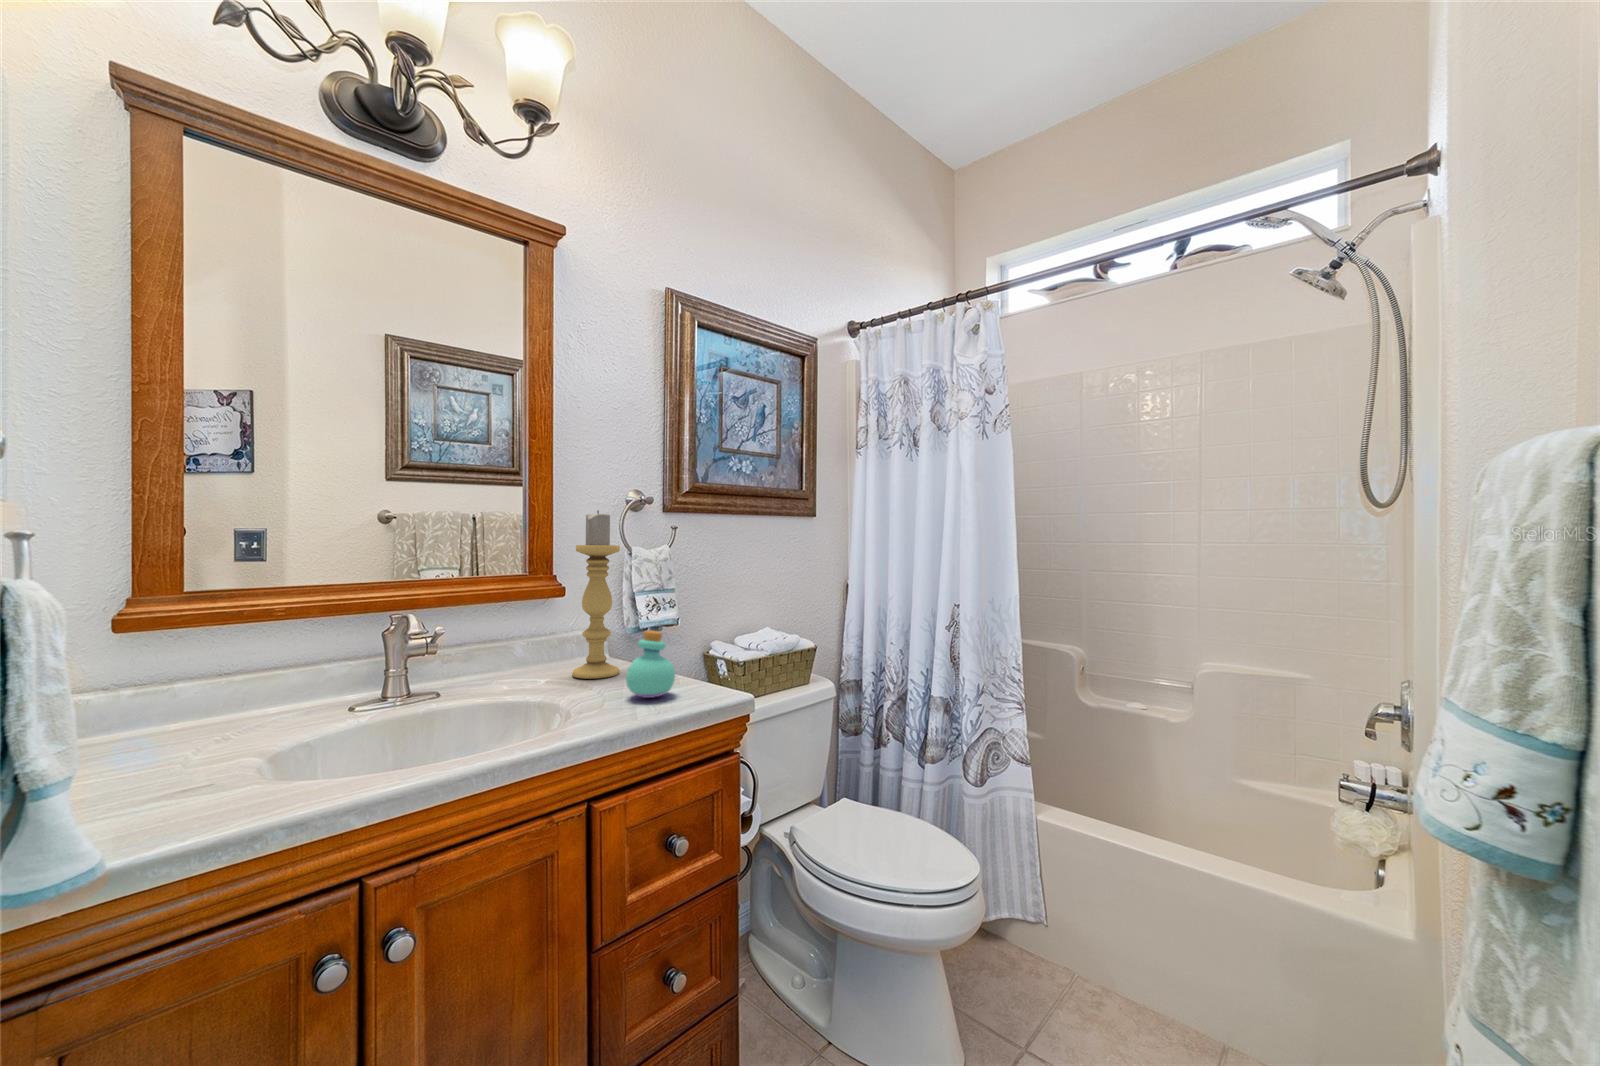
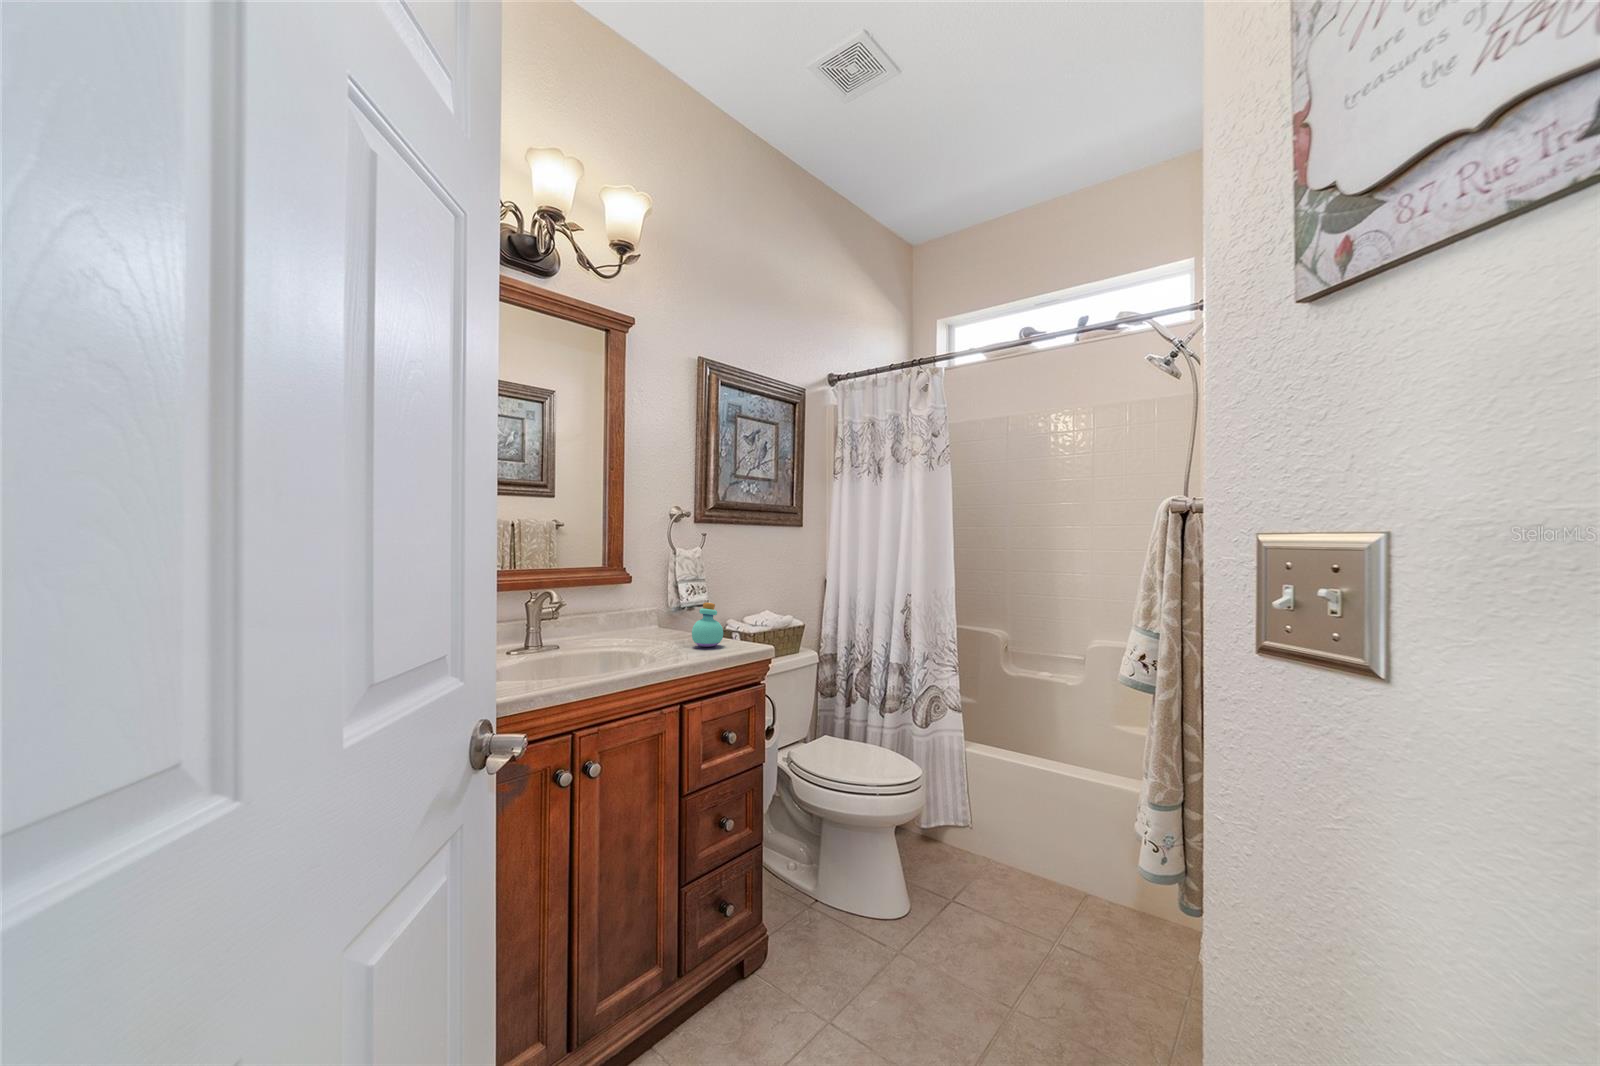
candle holder: present [572,511,620,679] -> none [643,521,676,638]

